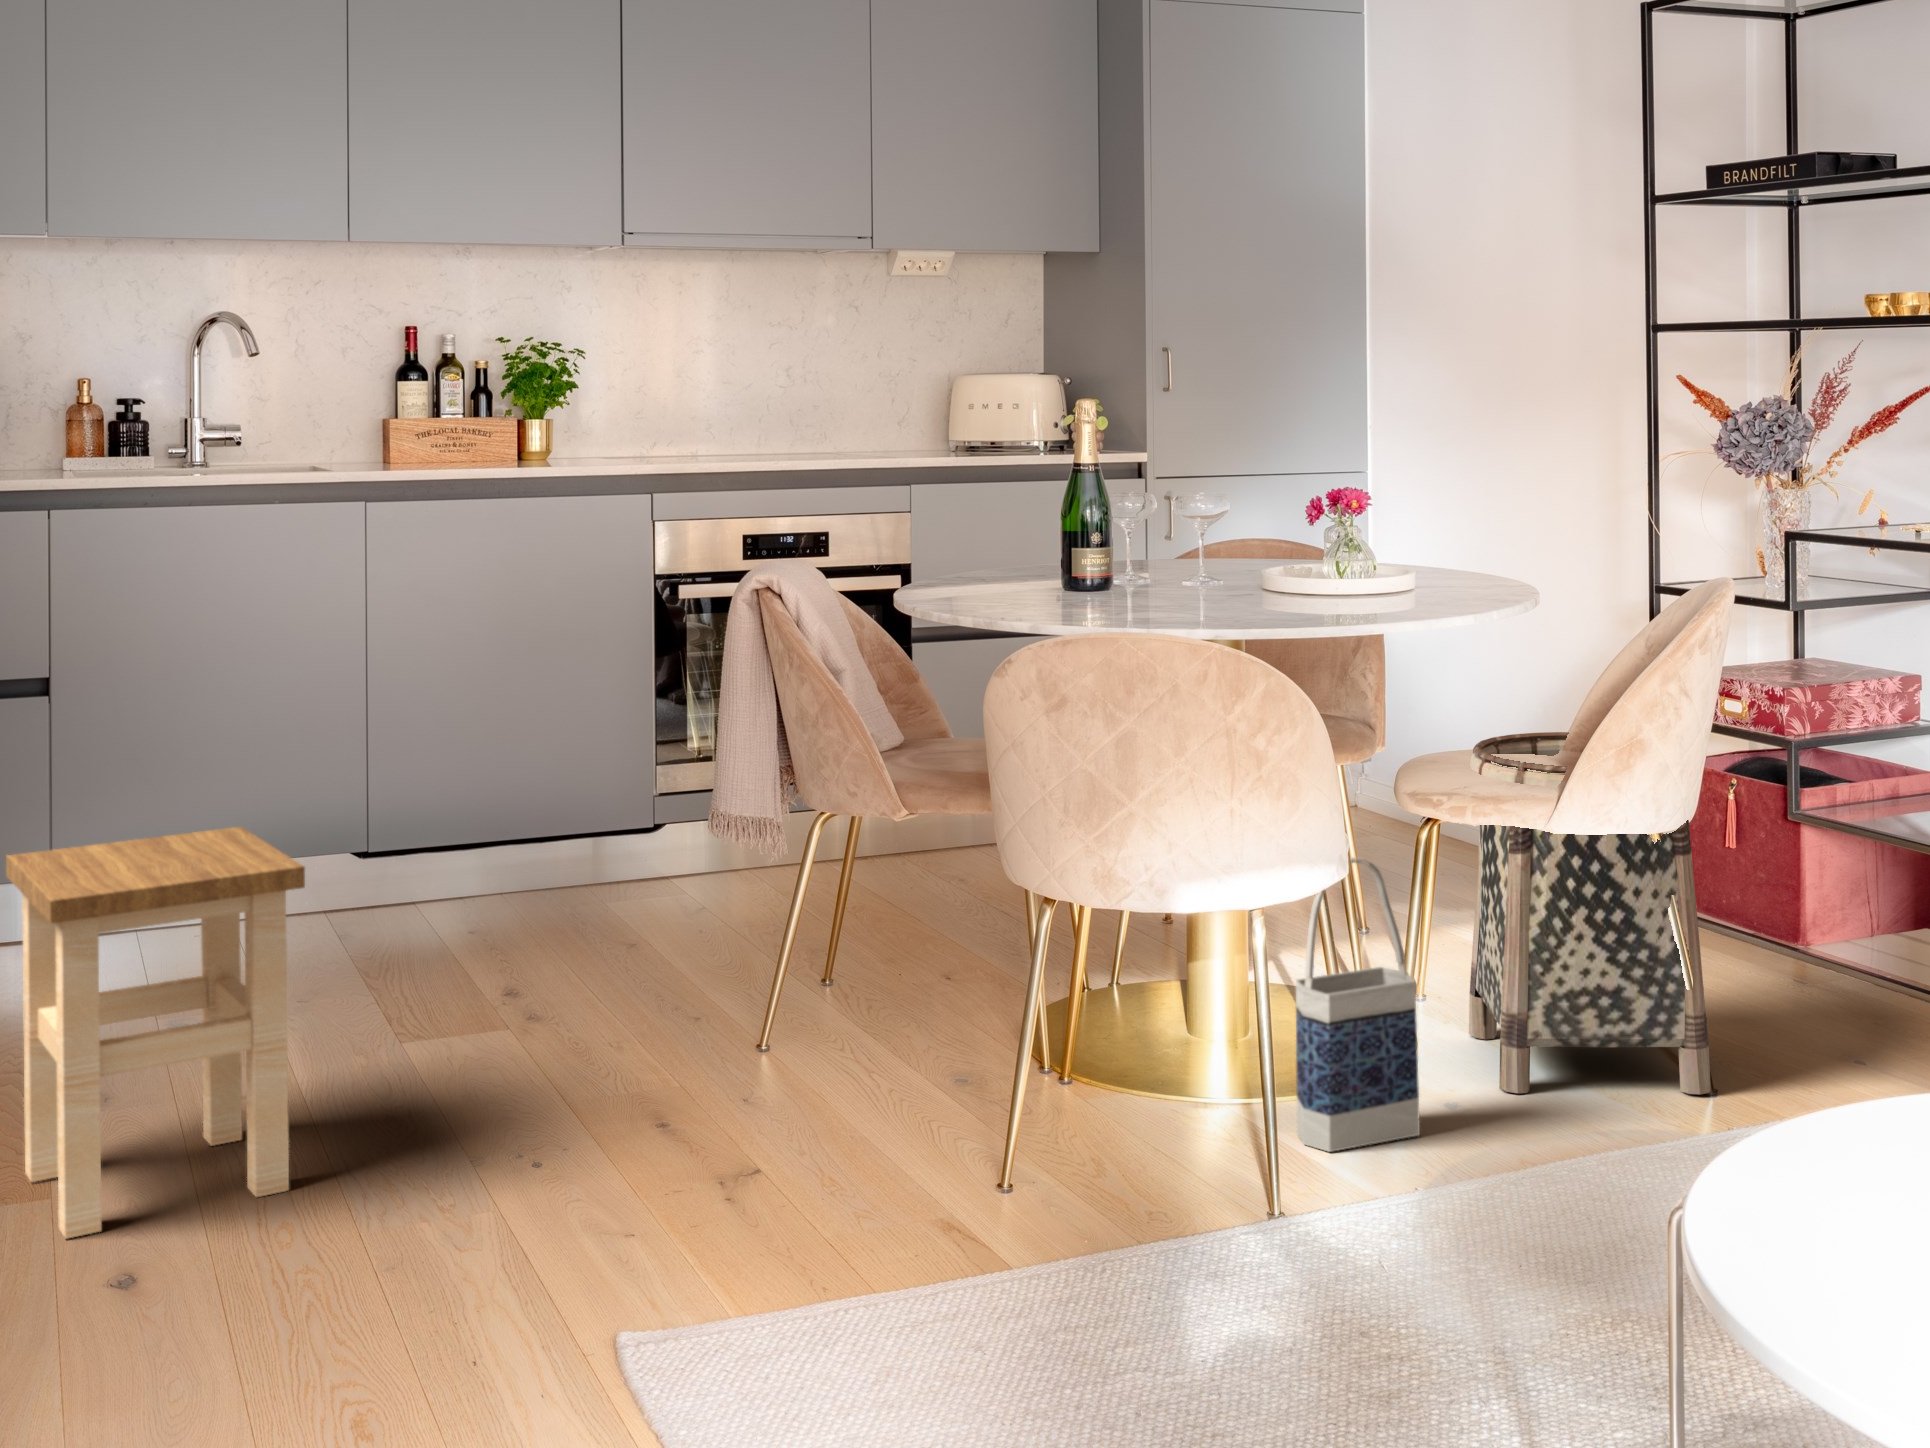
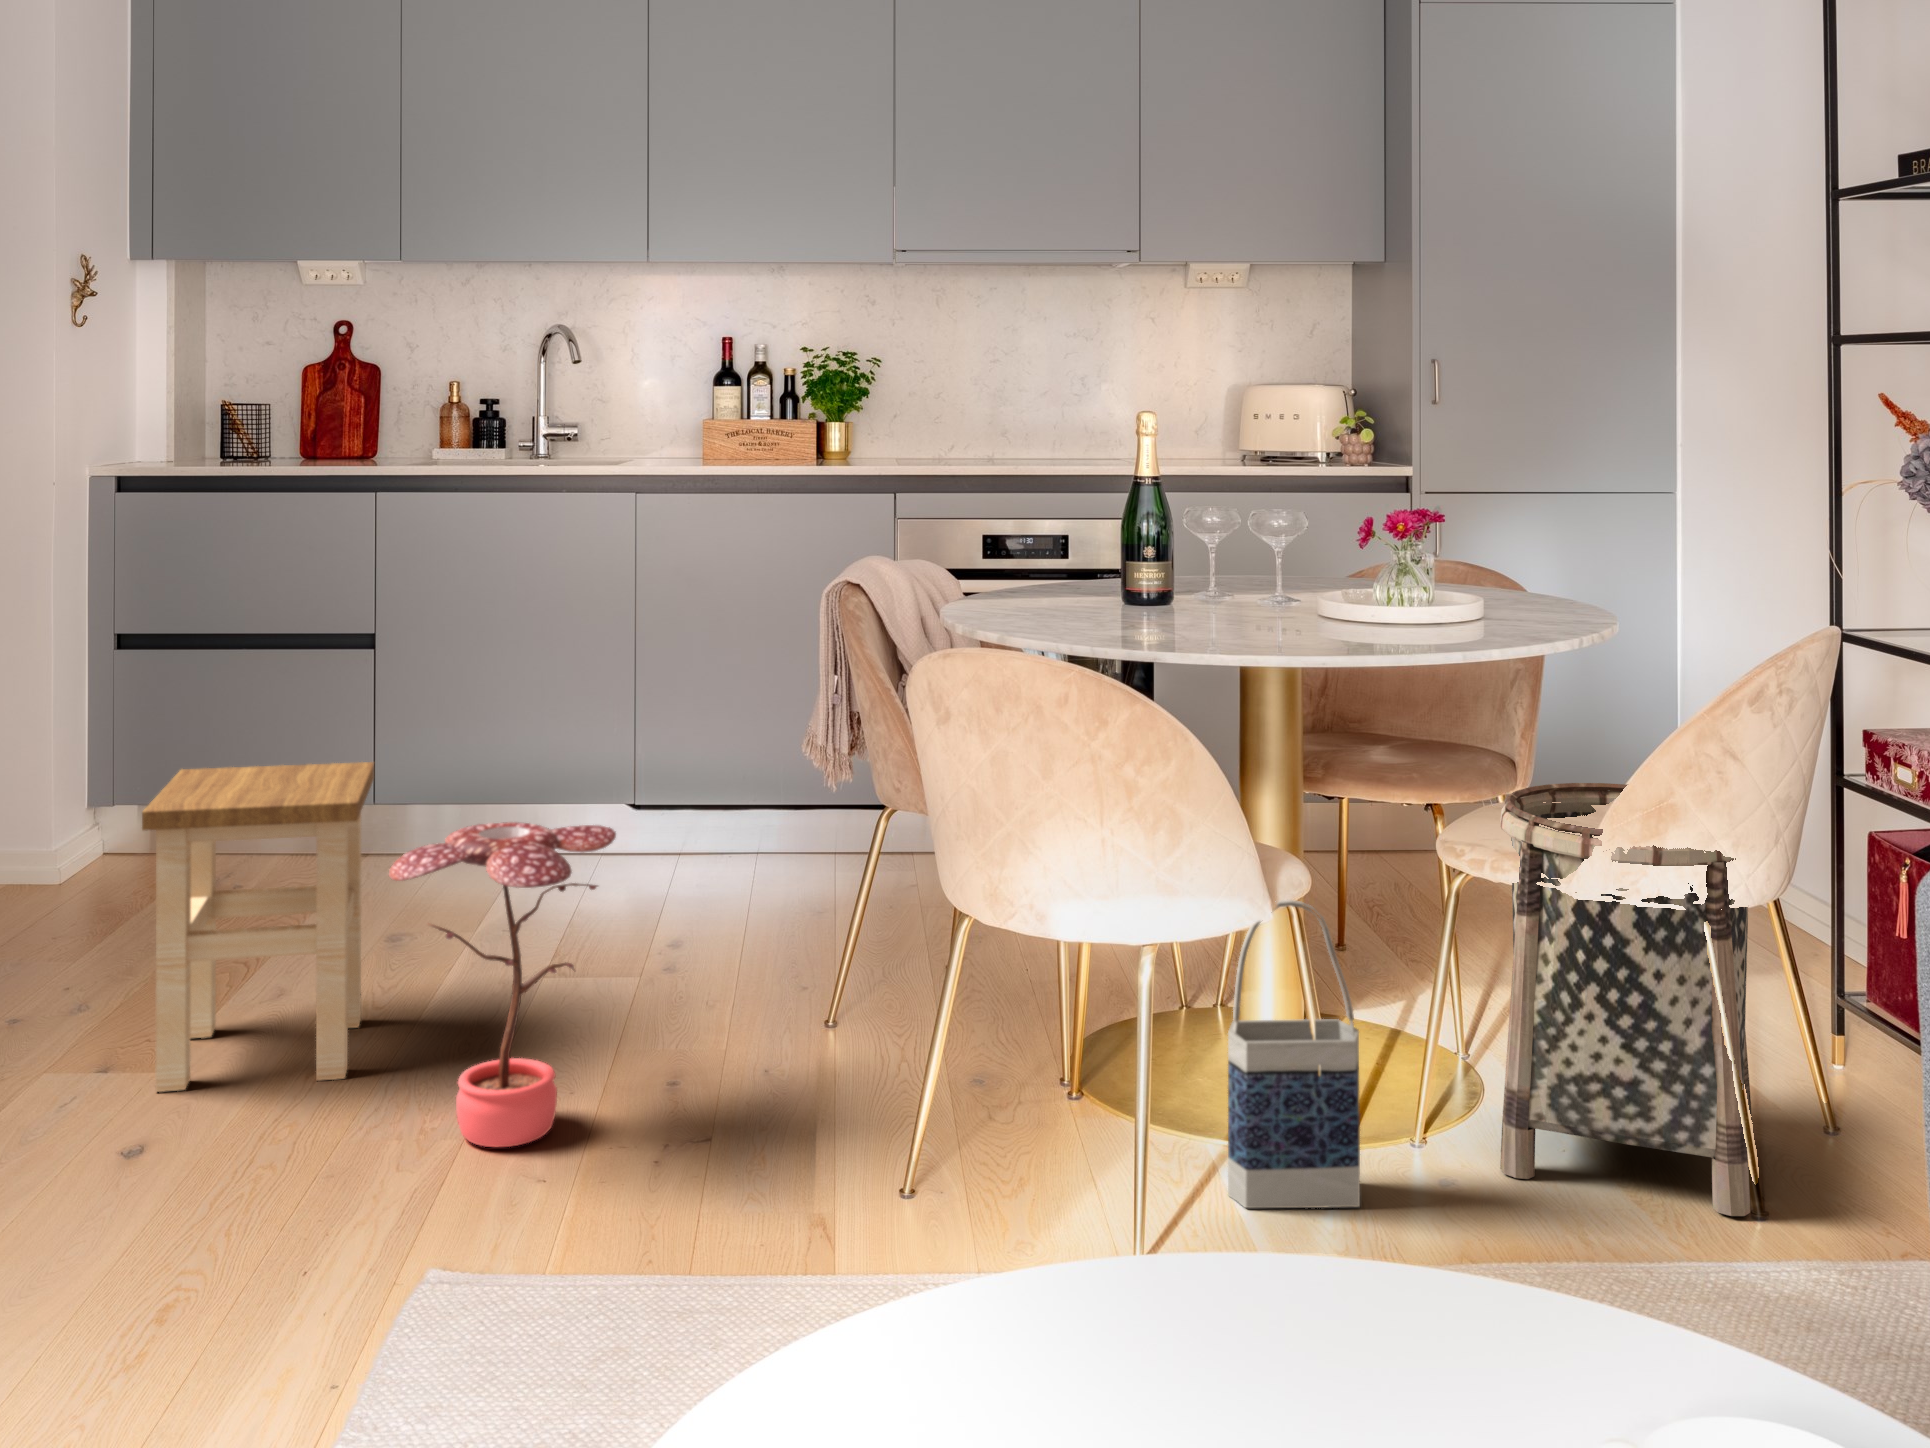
potted plant: none [425,863,642,1225] -> present [389,822,616,1147]

